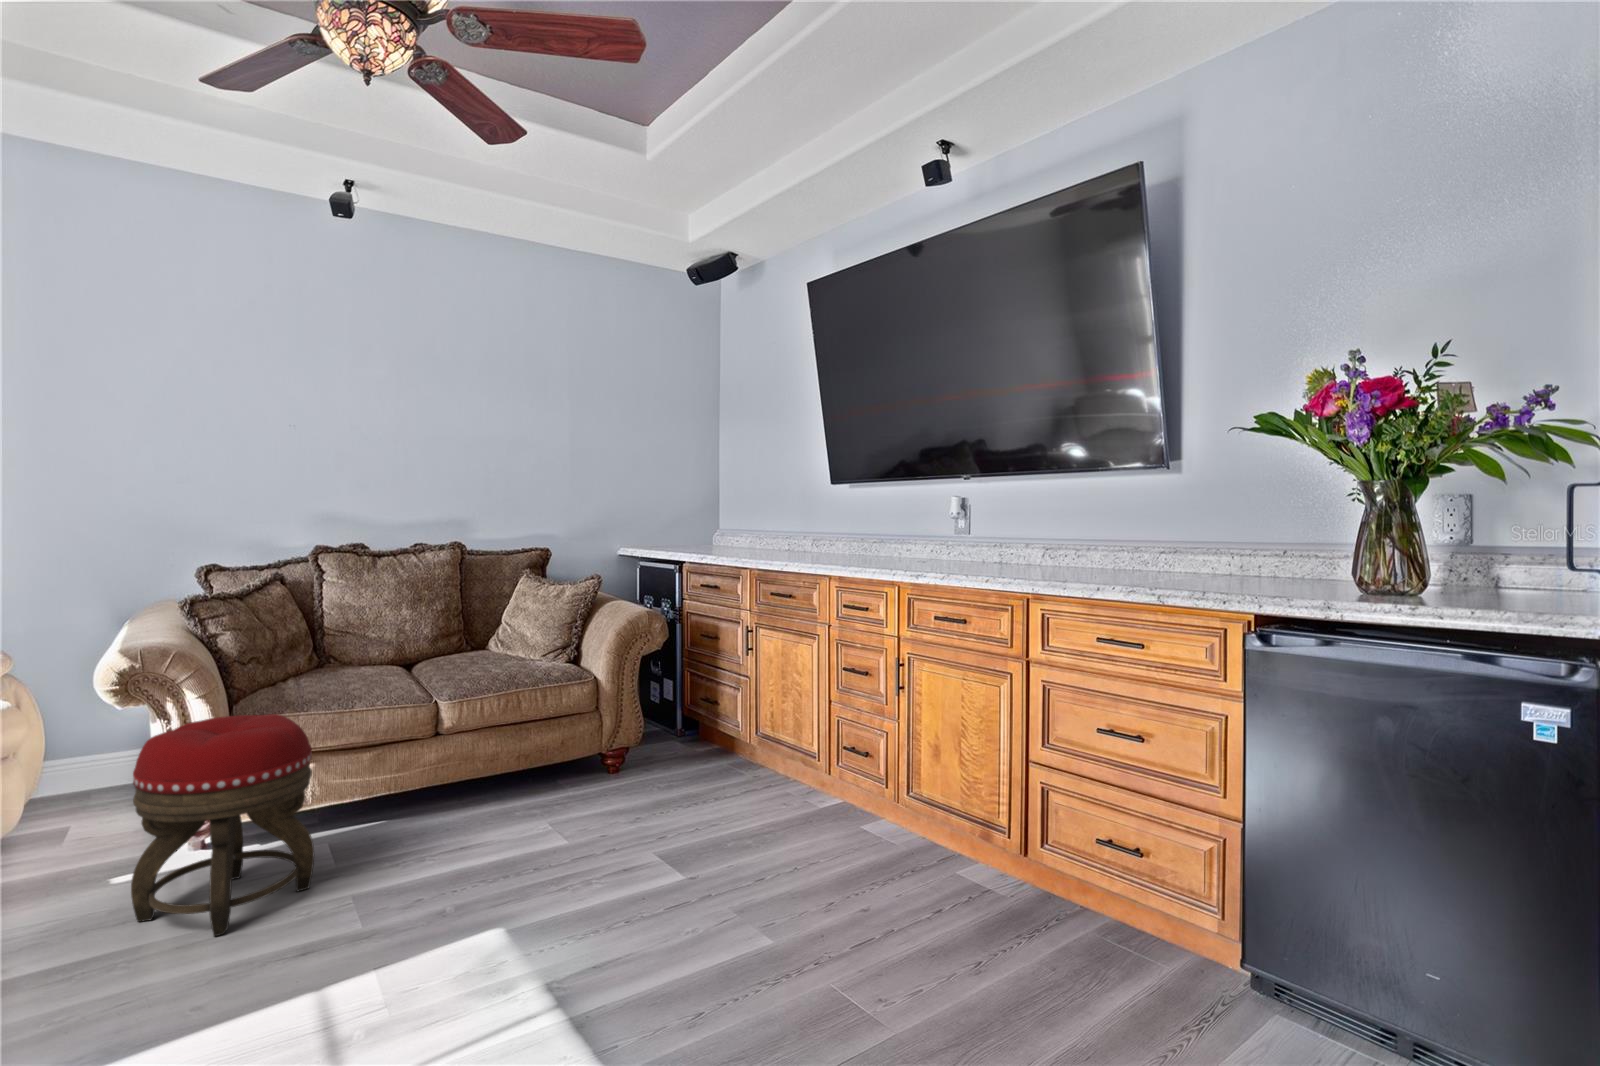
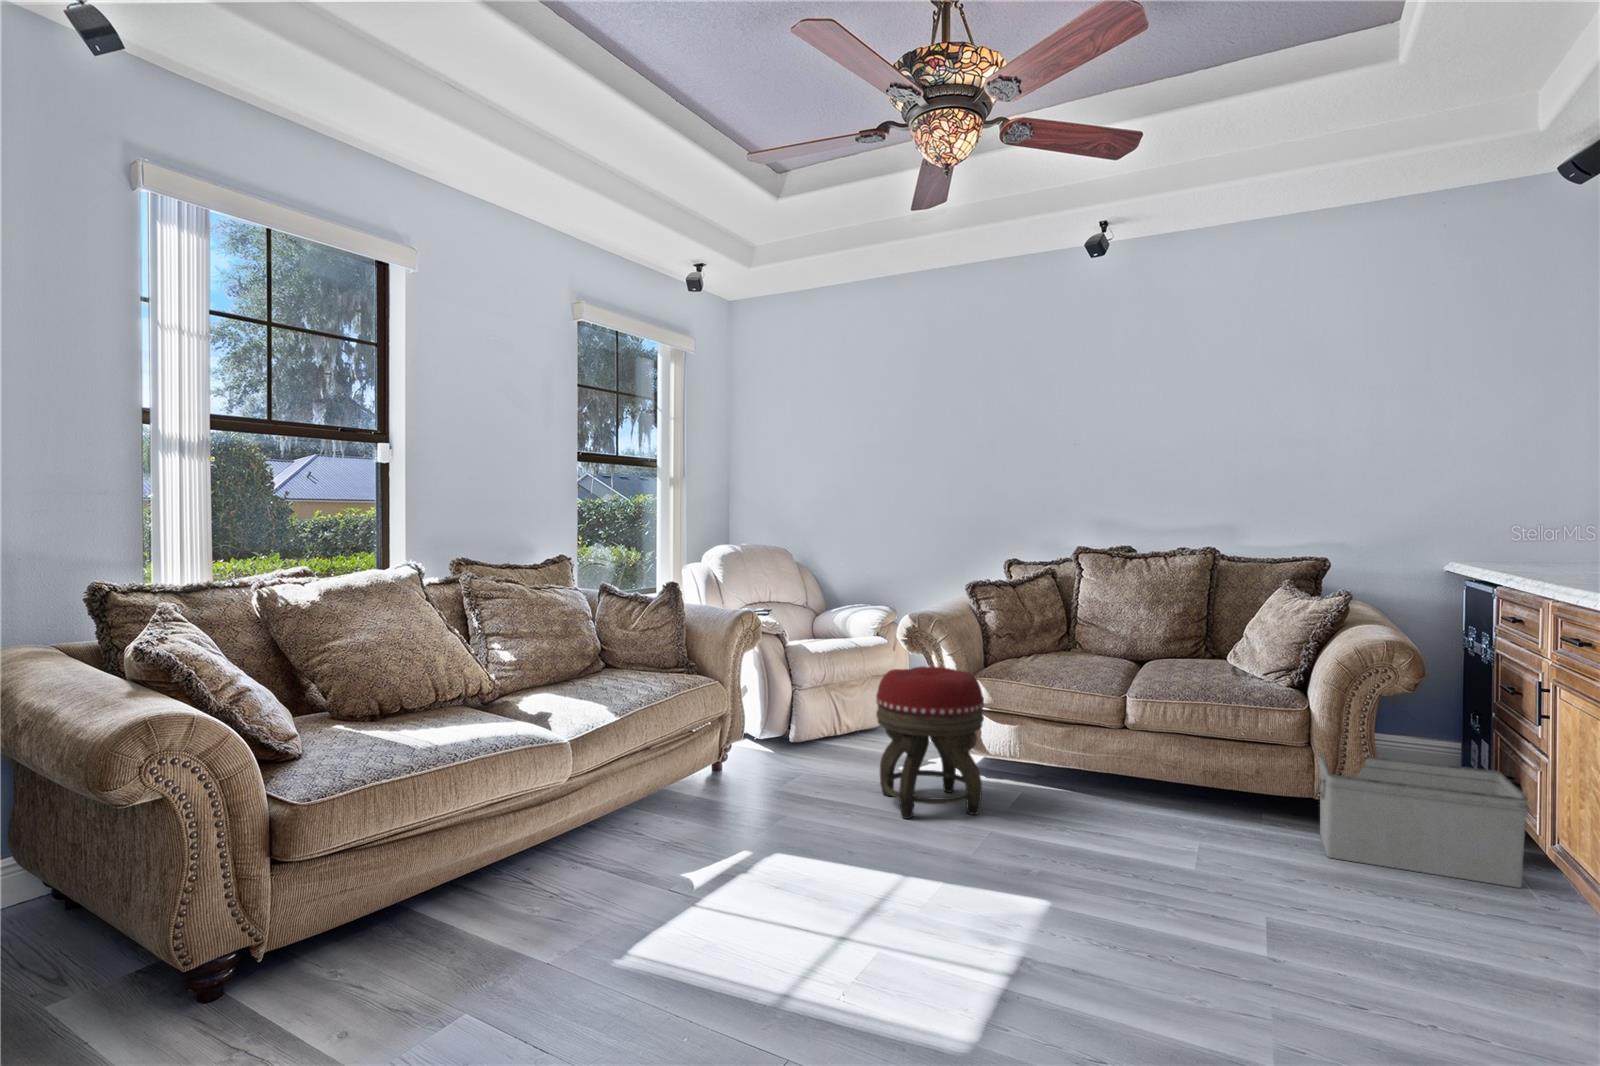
storage bin: none [603,695,739,794] -> present [1319,752,1528,888]

